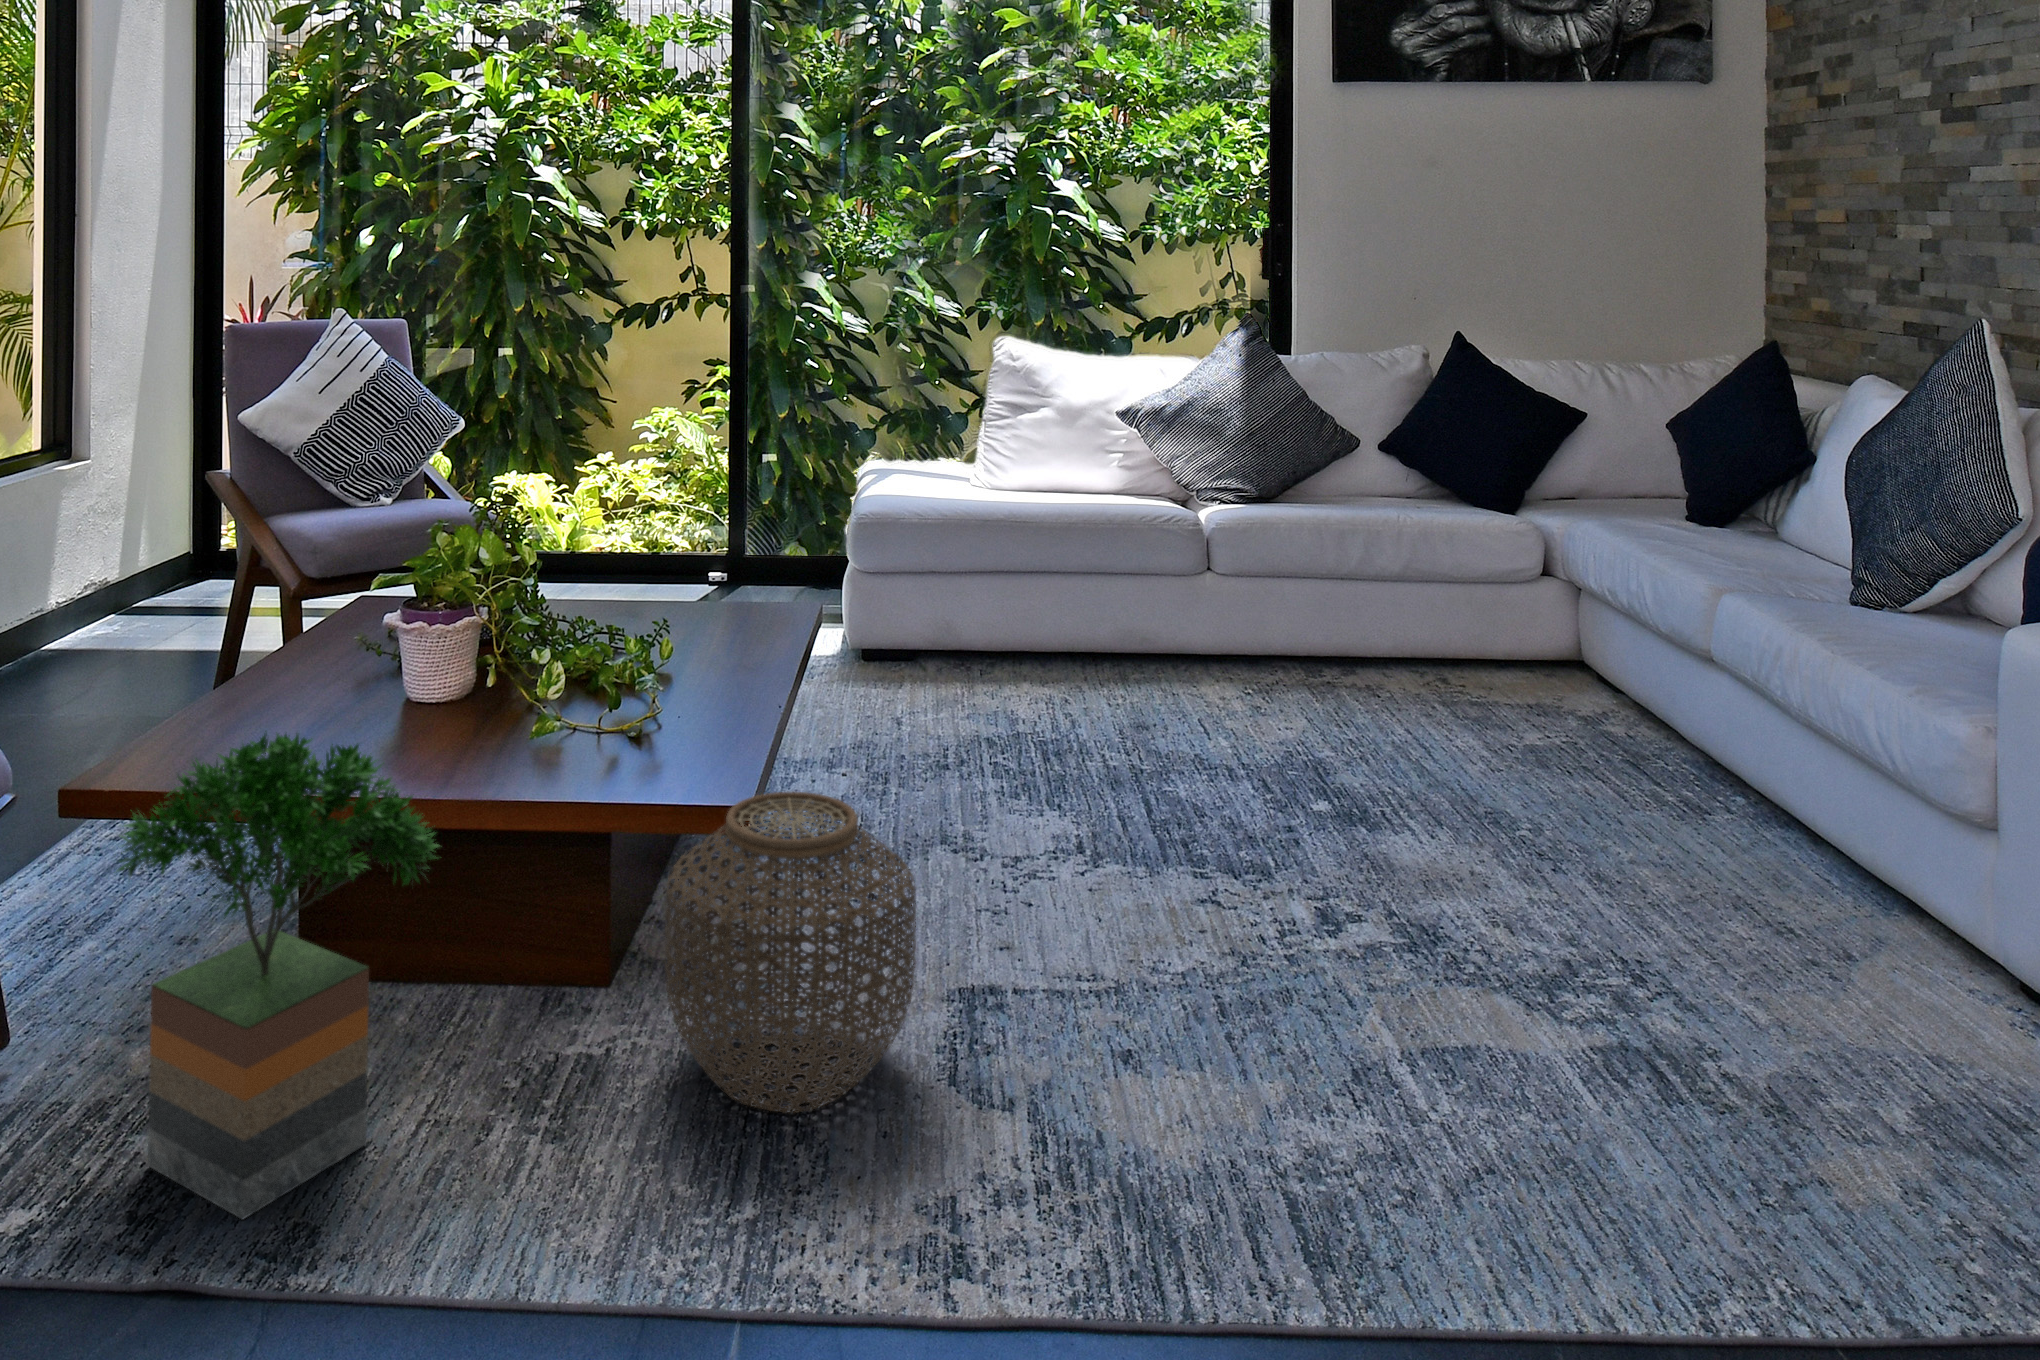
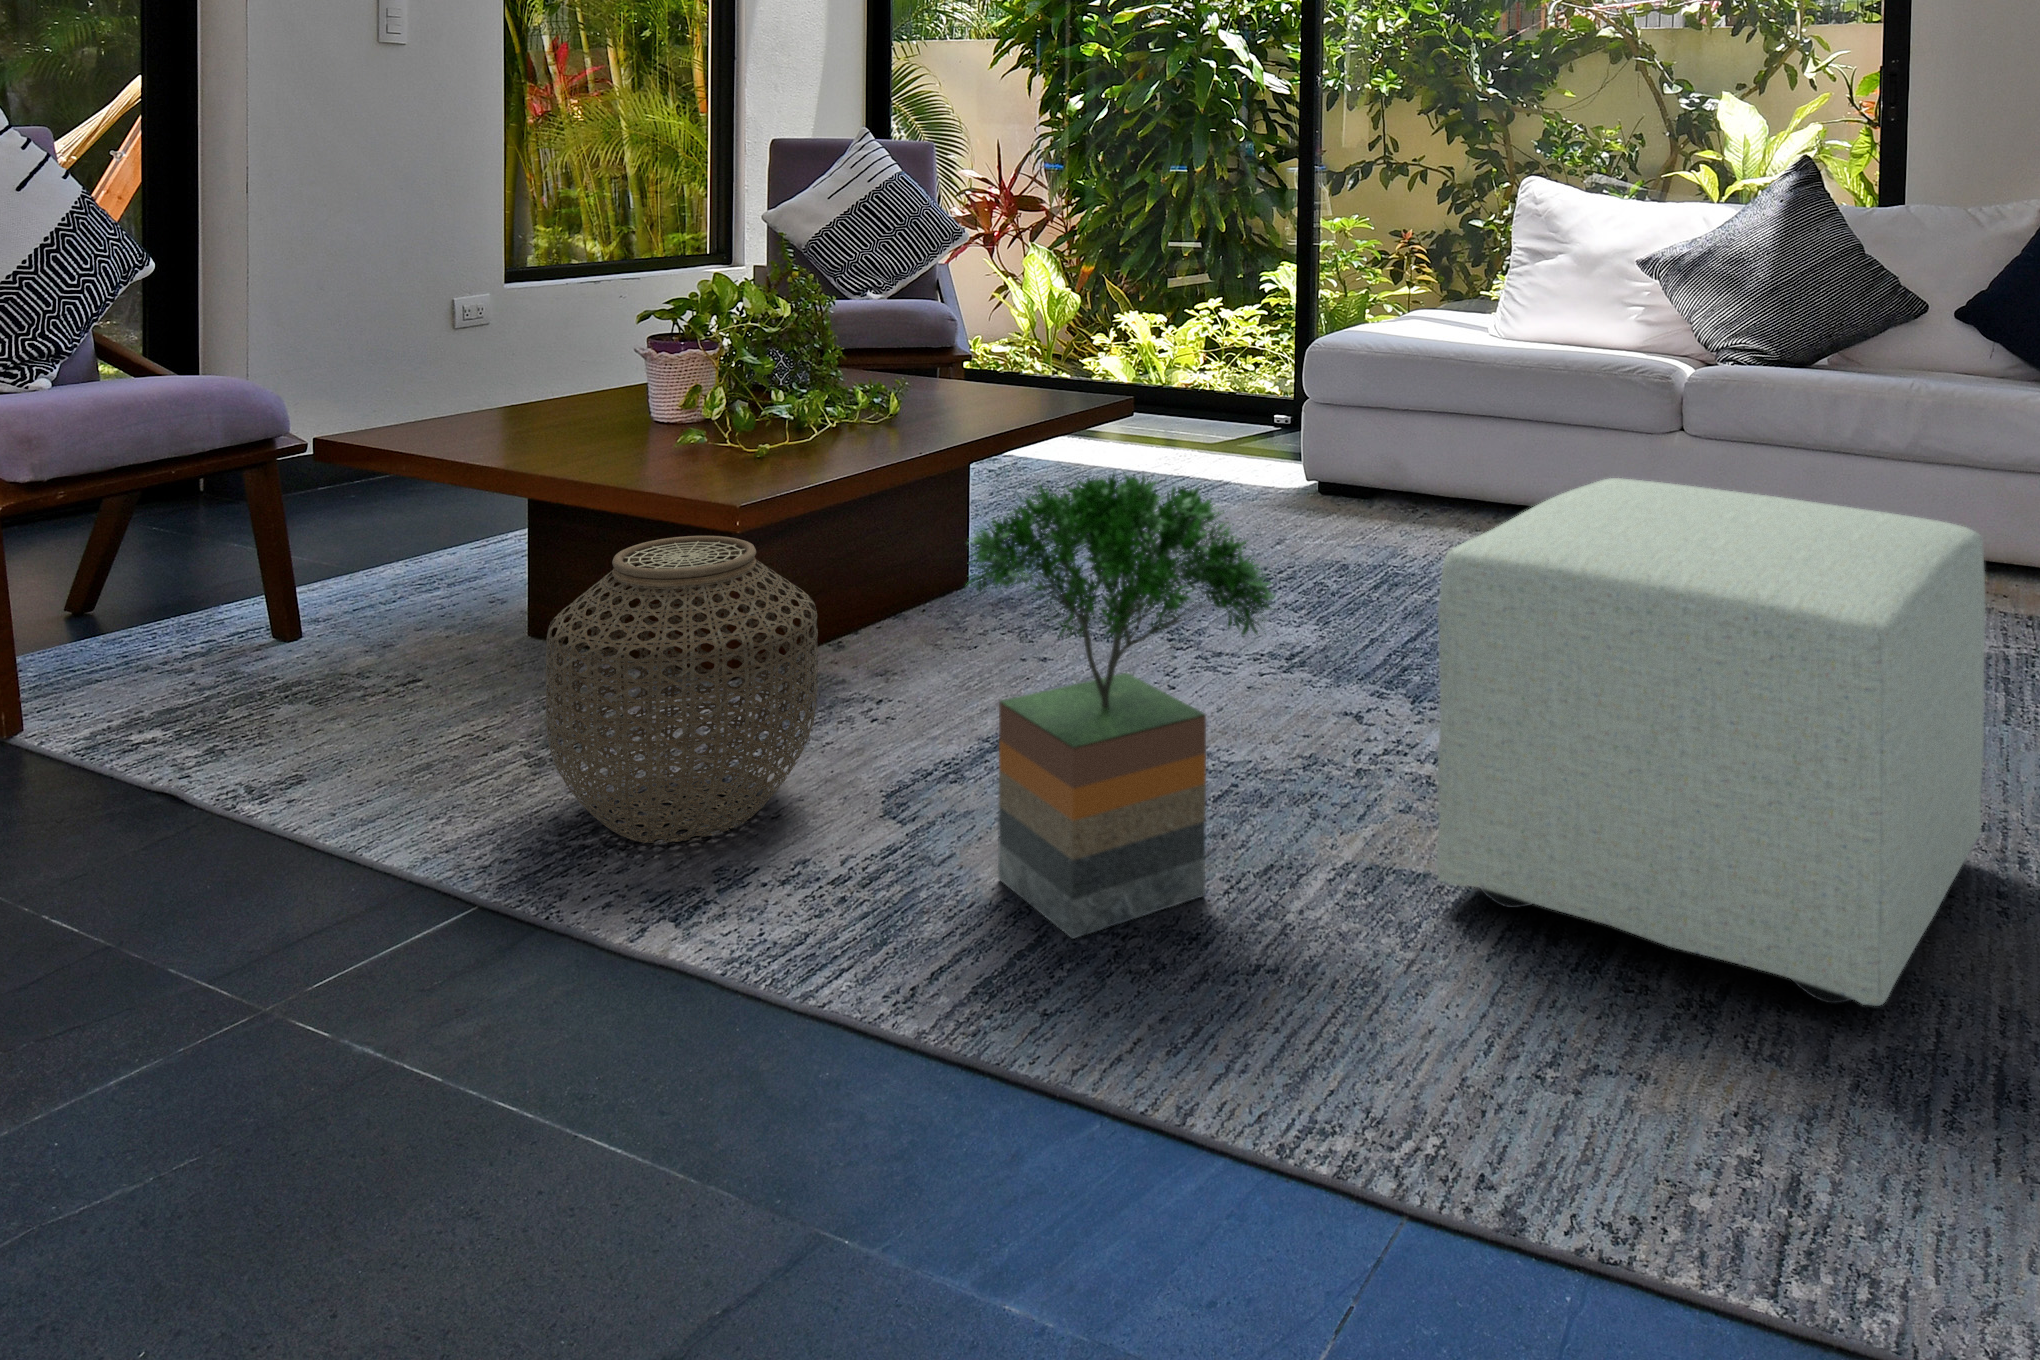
ottoman: none [1443,650,1893,1070] -> present [1437,478,1985,1006]
potted tree: present [117,734,439,1219] -> present [966,473,1274,939]

